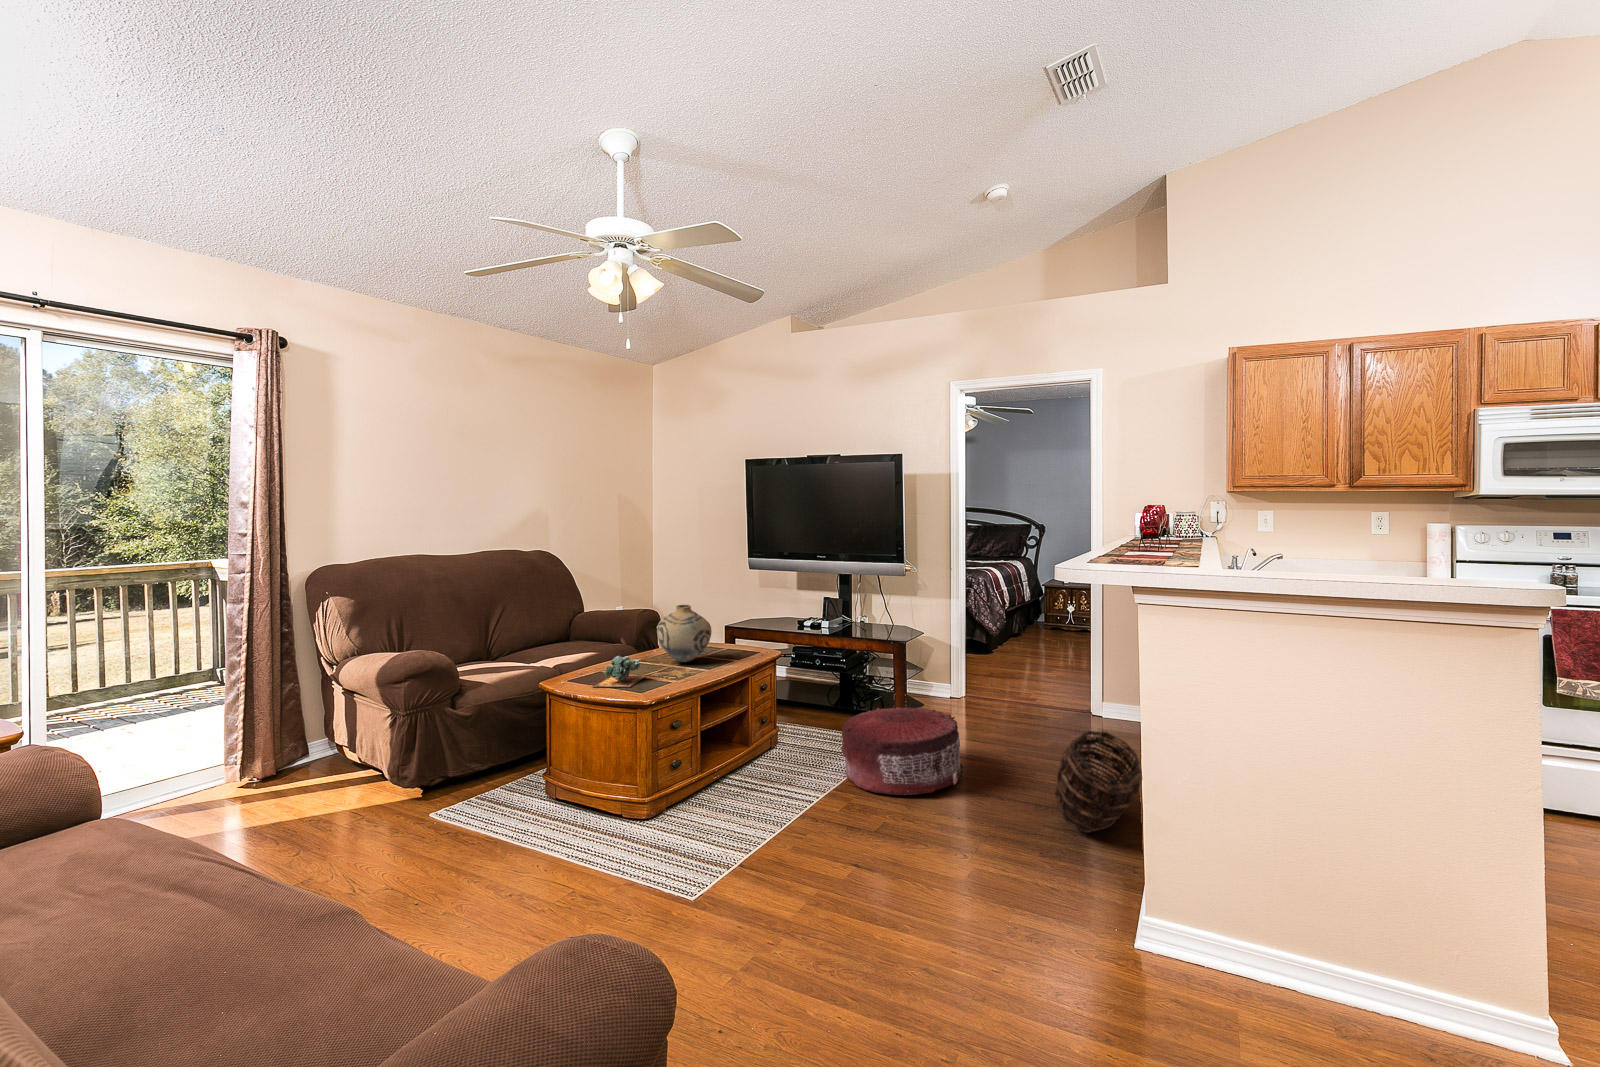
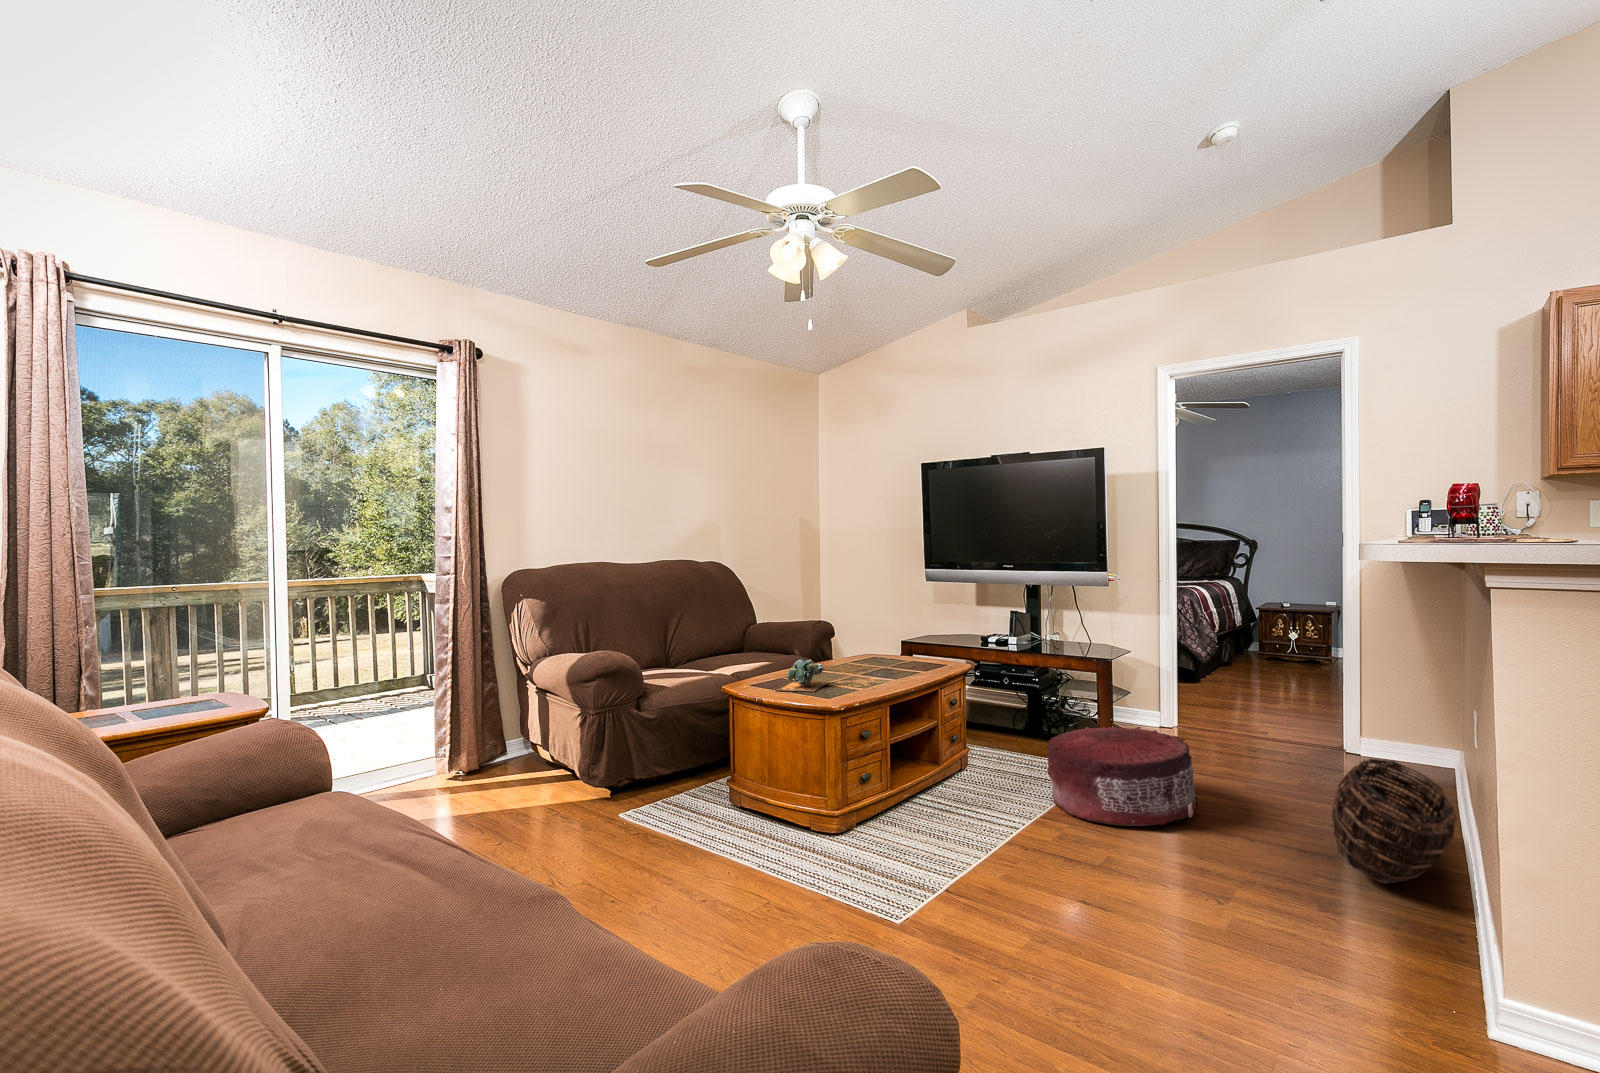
vase: present [657,605,712,662] -> none [838,610,895,671]

